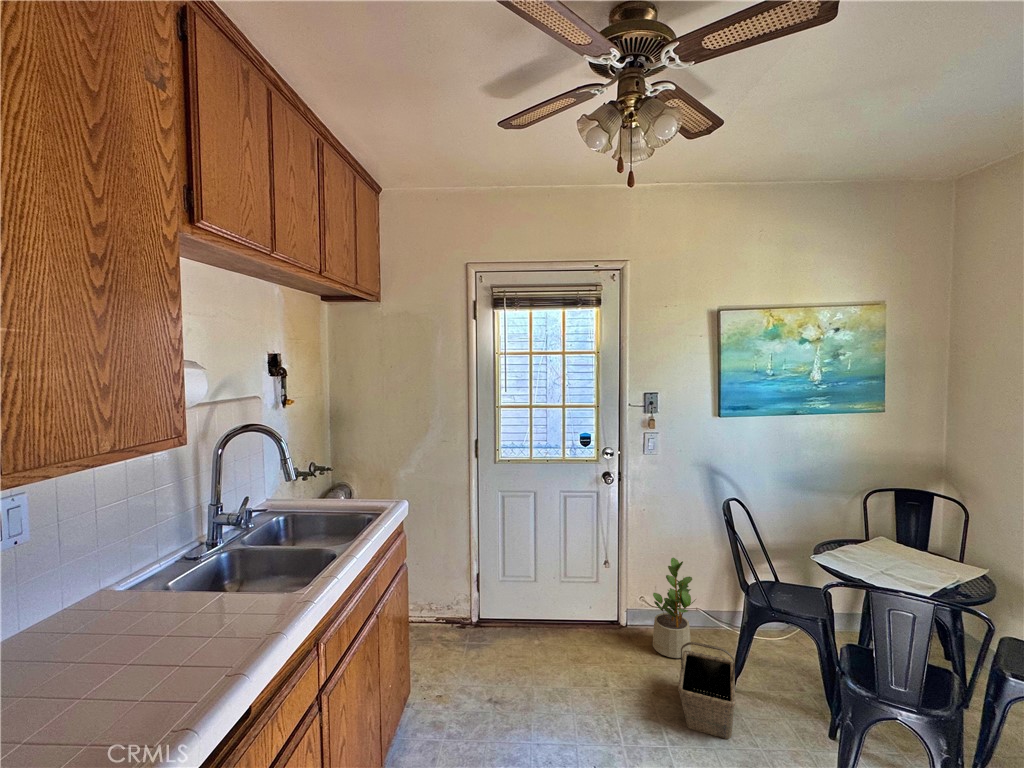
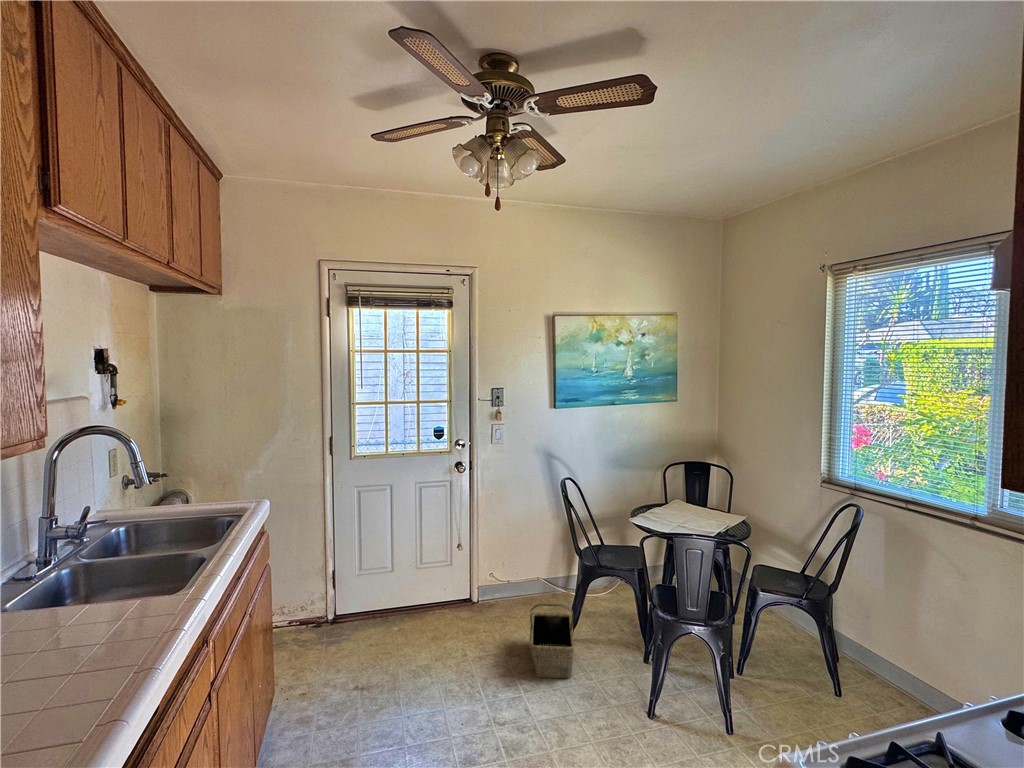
potted plant: present [653,557,696,658] -> none [503,534,541,622]

